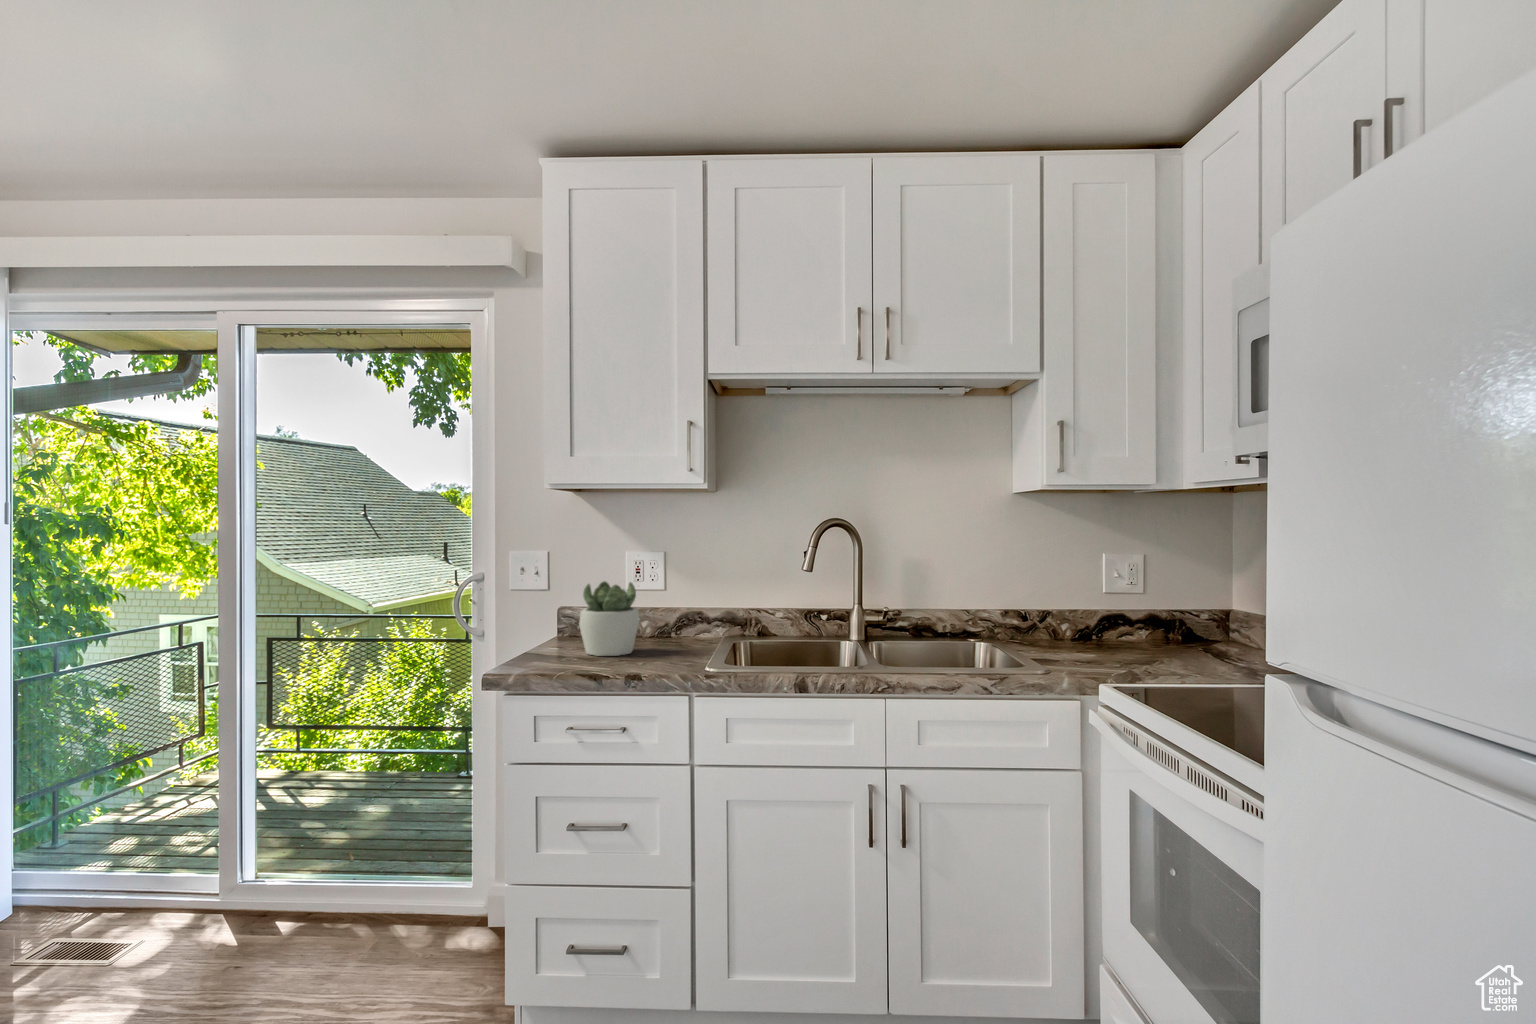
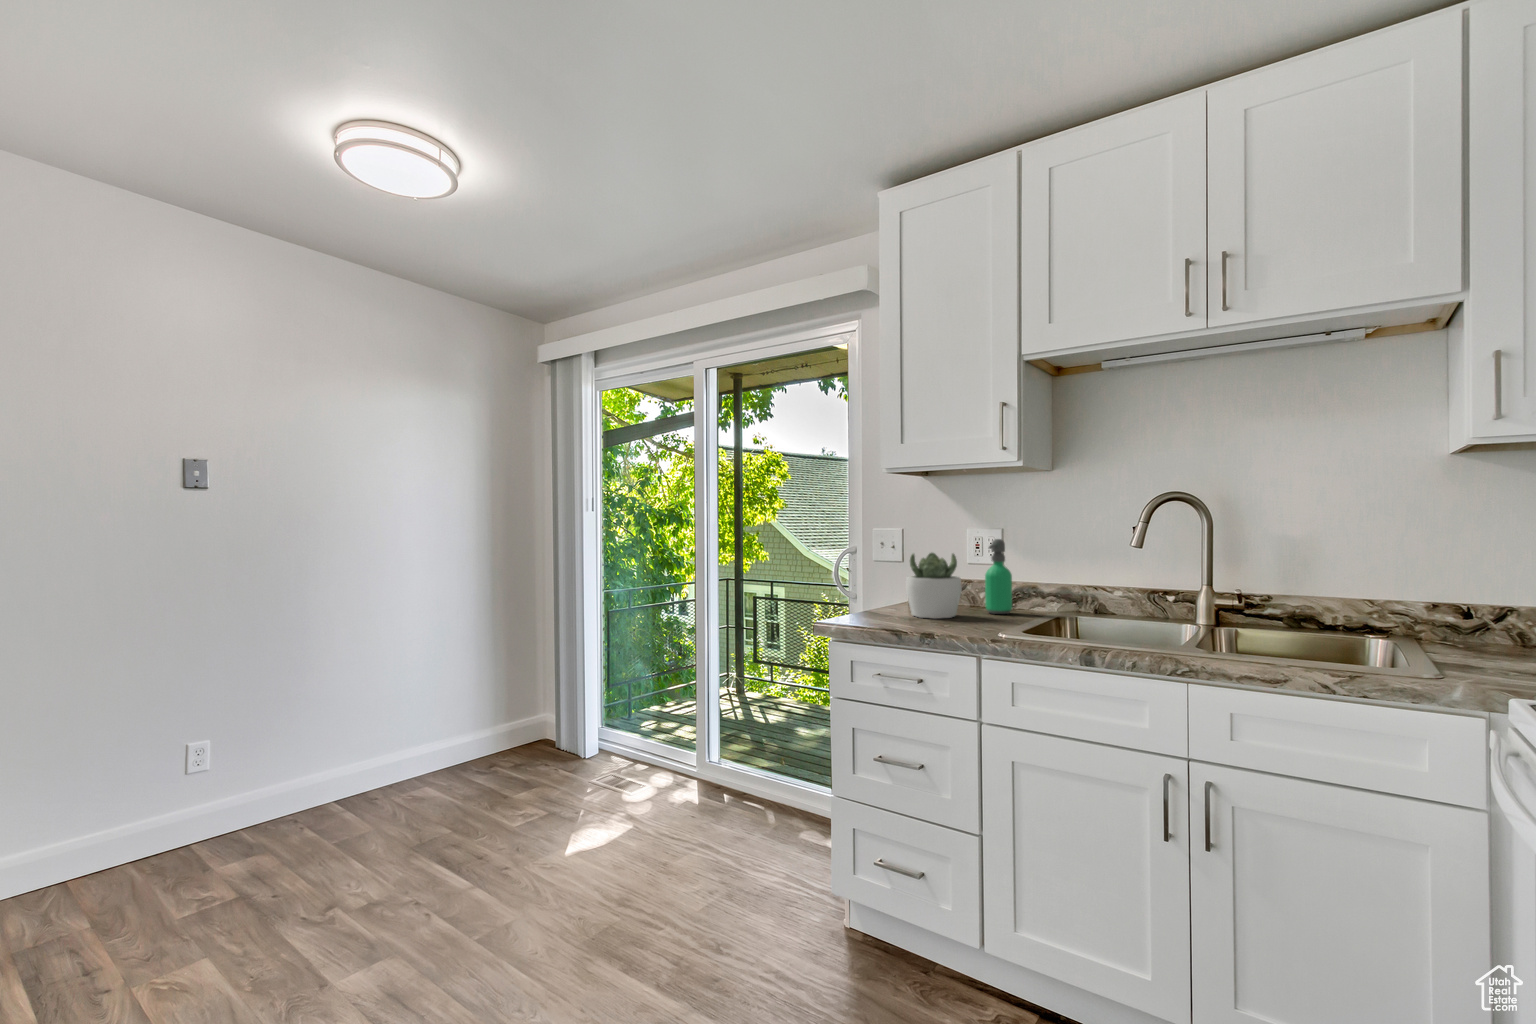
soap dispenser: none [654,564,681,644] -> present [985,539,1012,614]

